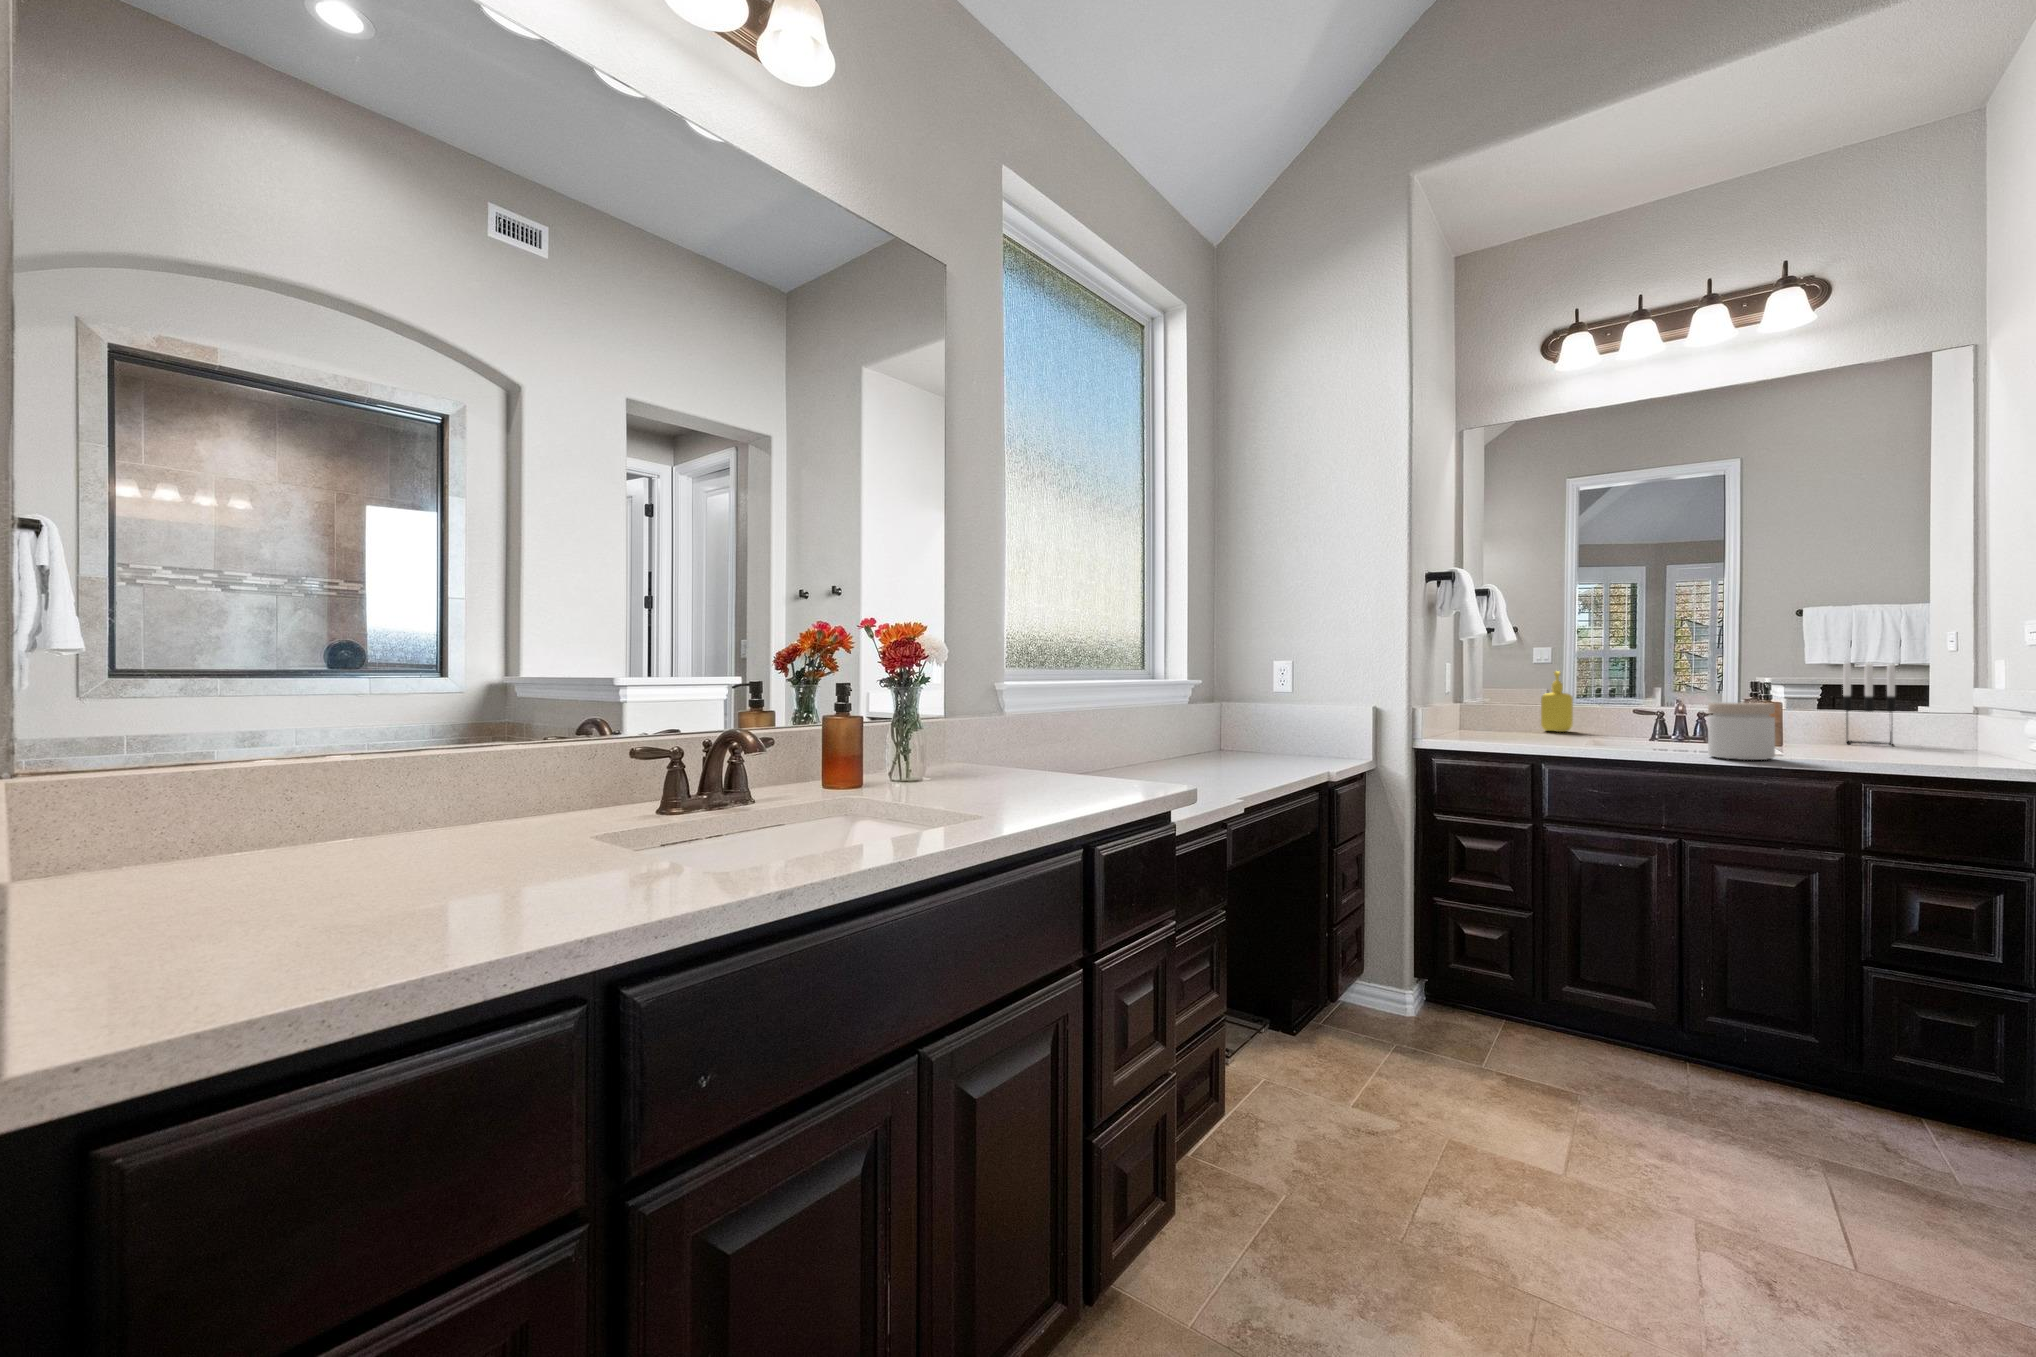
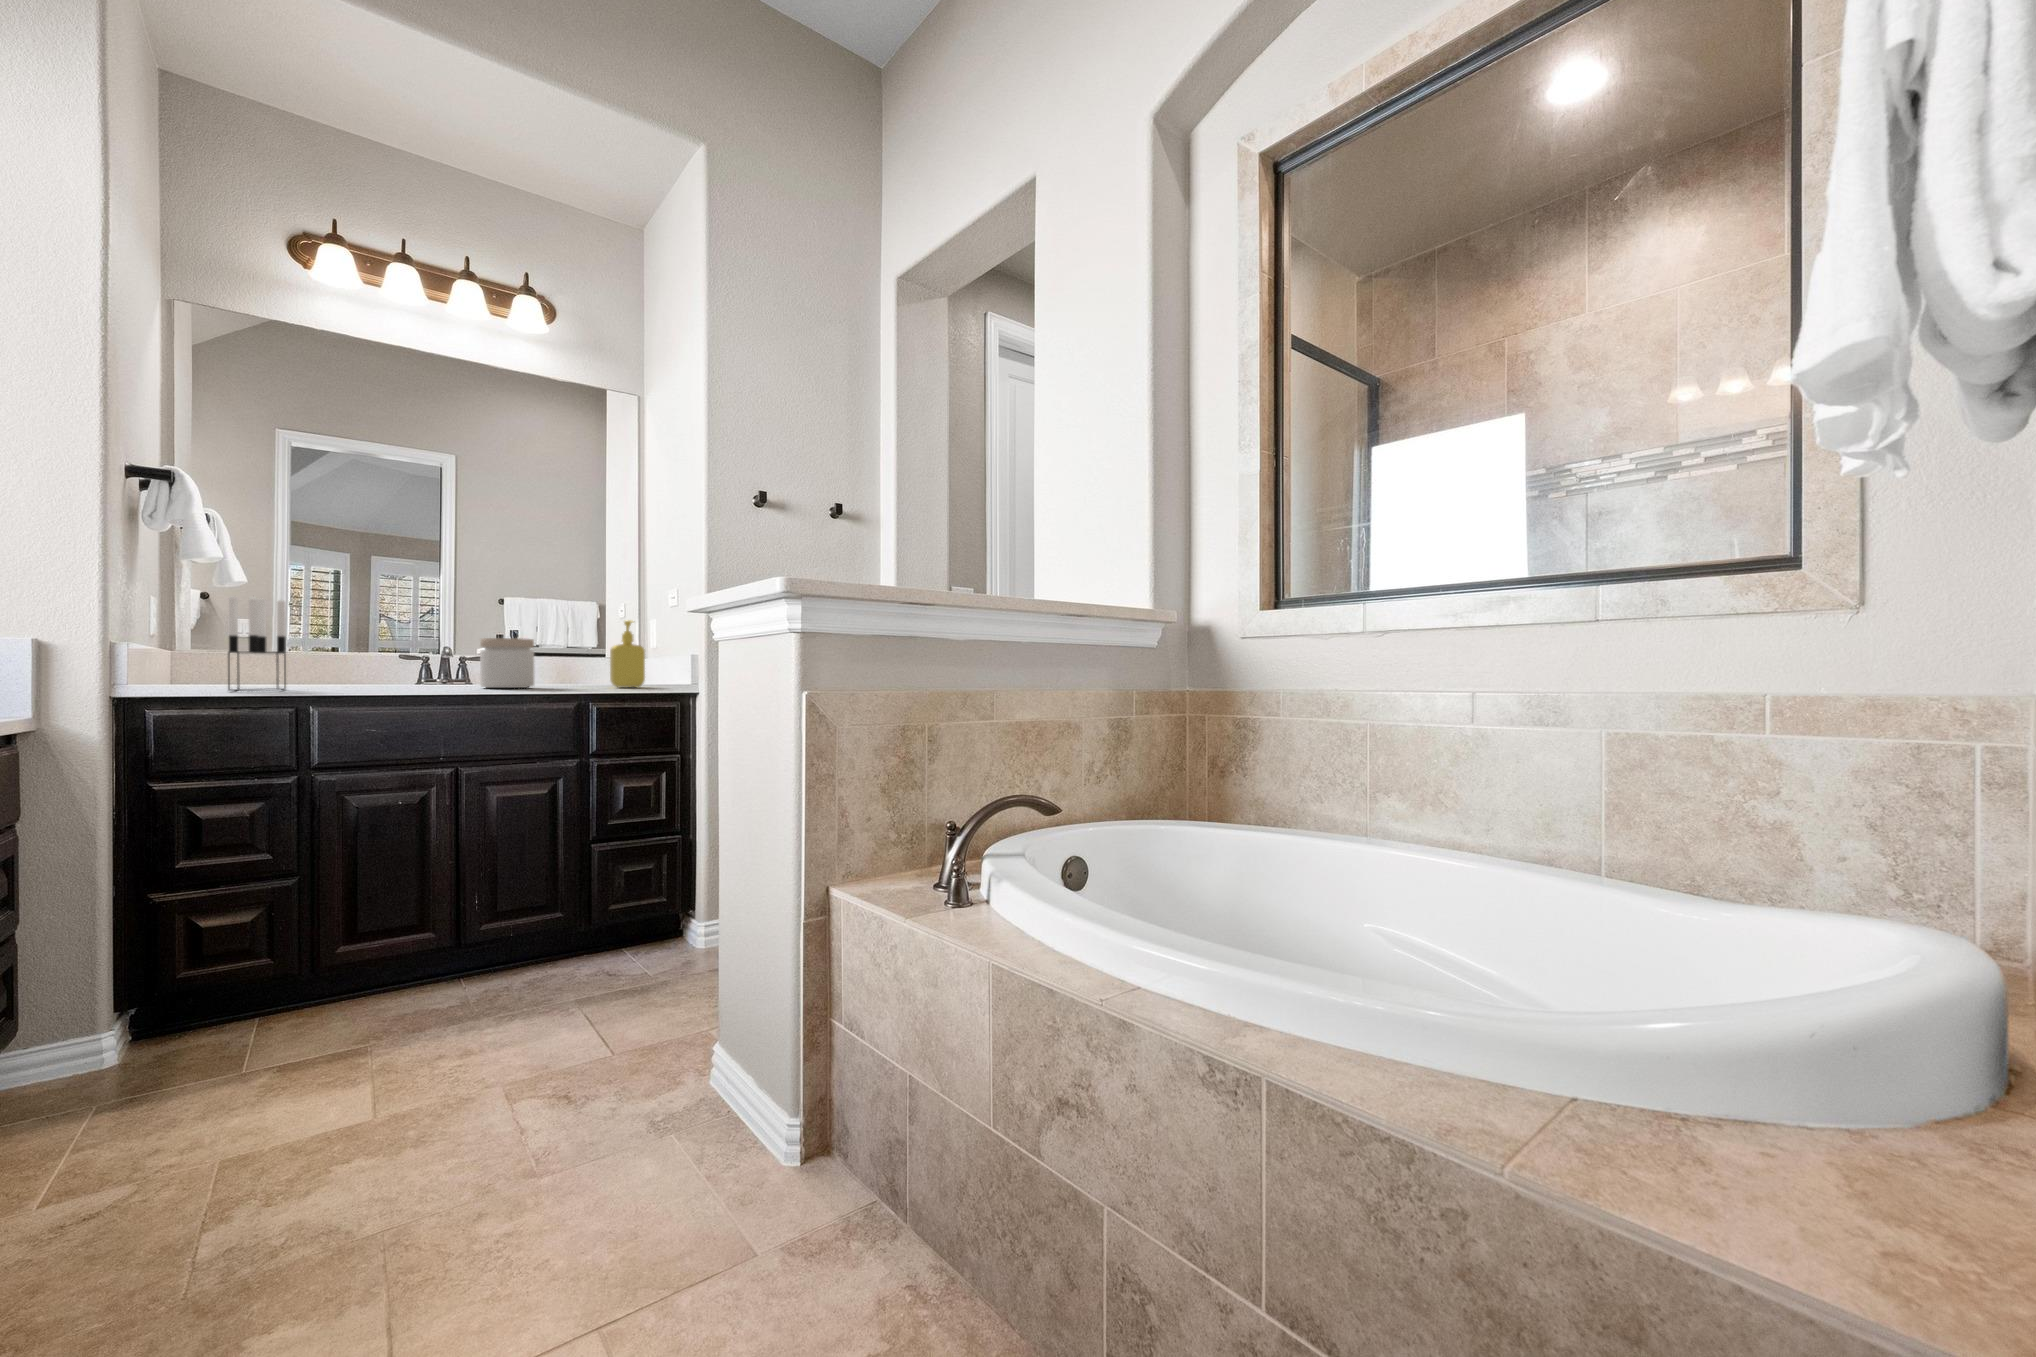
candle holder: present [1843,663,1895,745] -> present [228,597,286,691]
soap dispenser: present [1541,671,1573,732] -> present [610,620,645,687]

